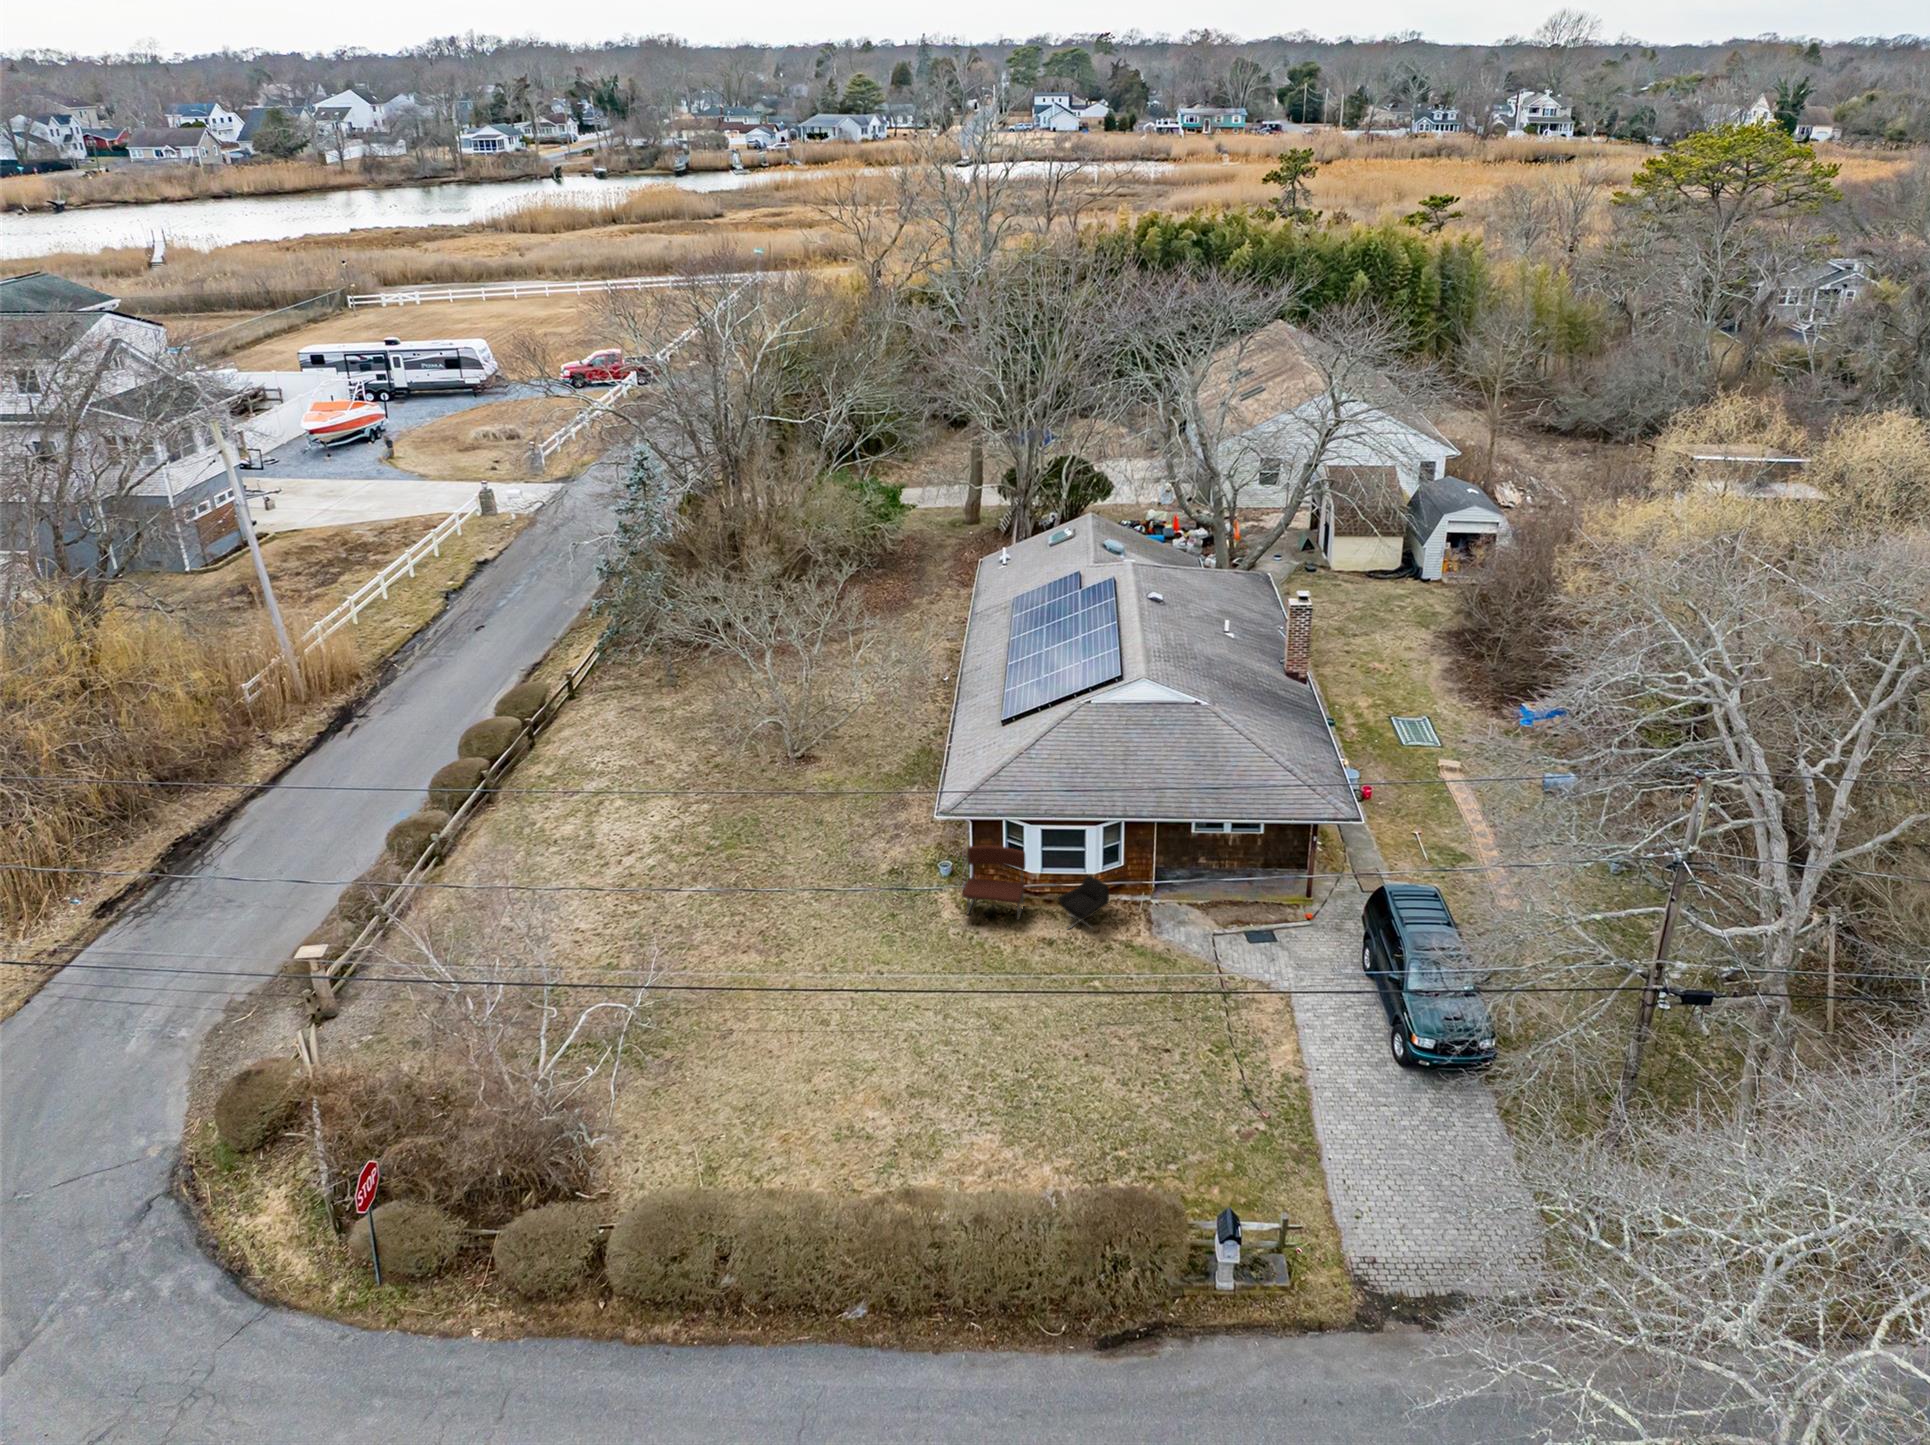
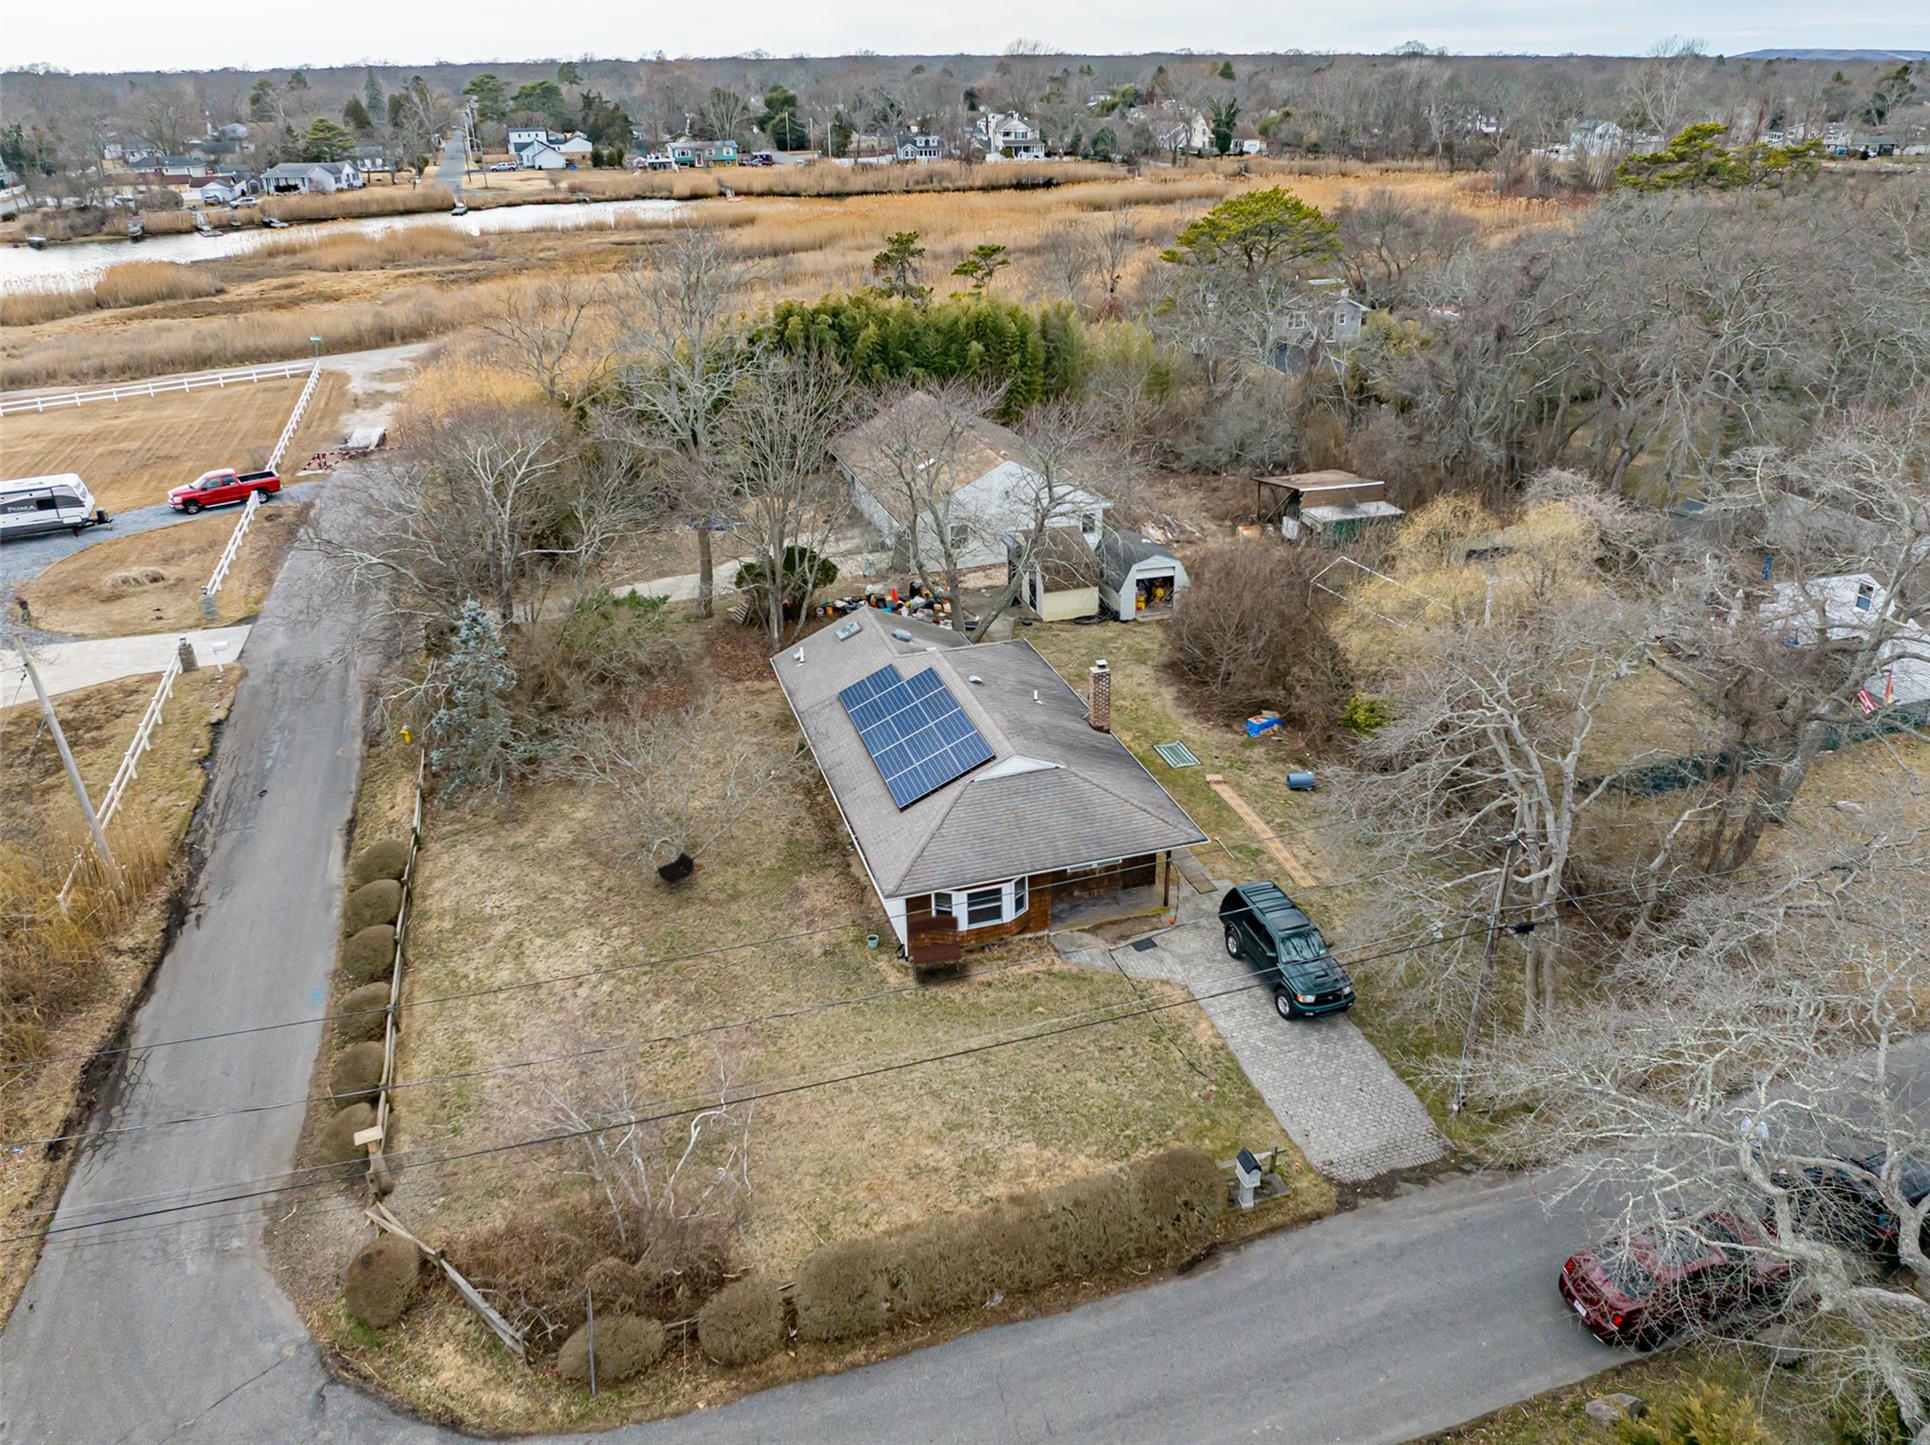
lounge chair: present [1058,875,1109,928] -> present [657,852,694,887]

